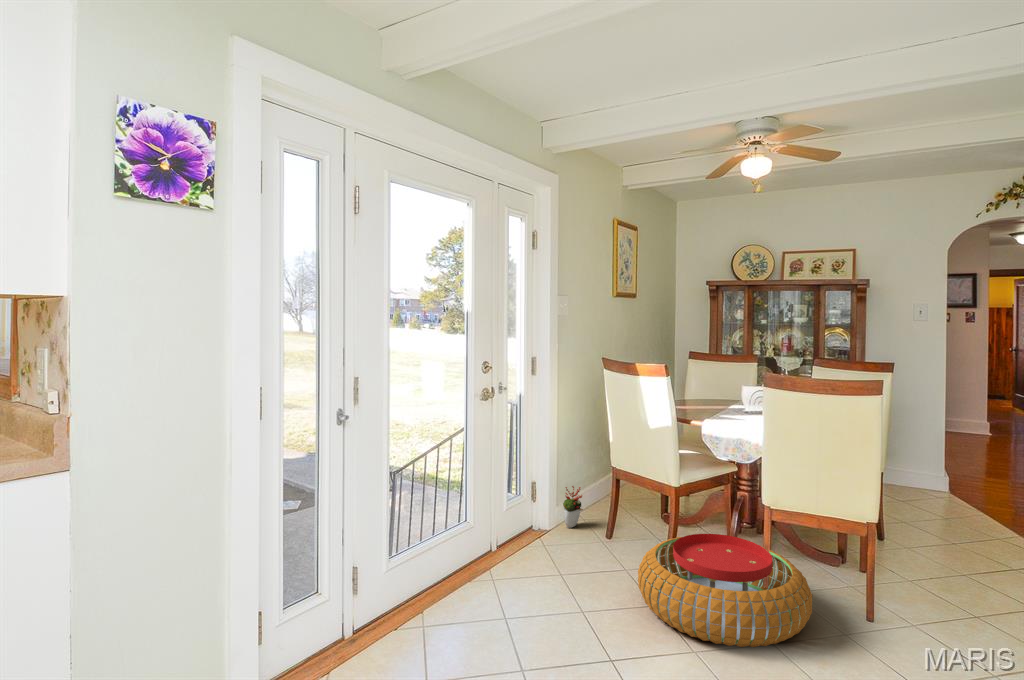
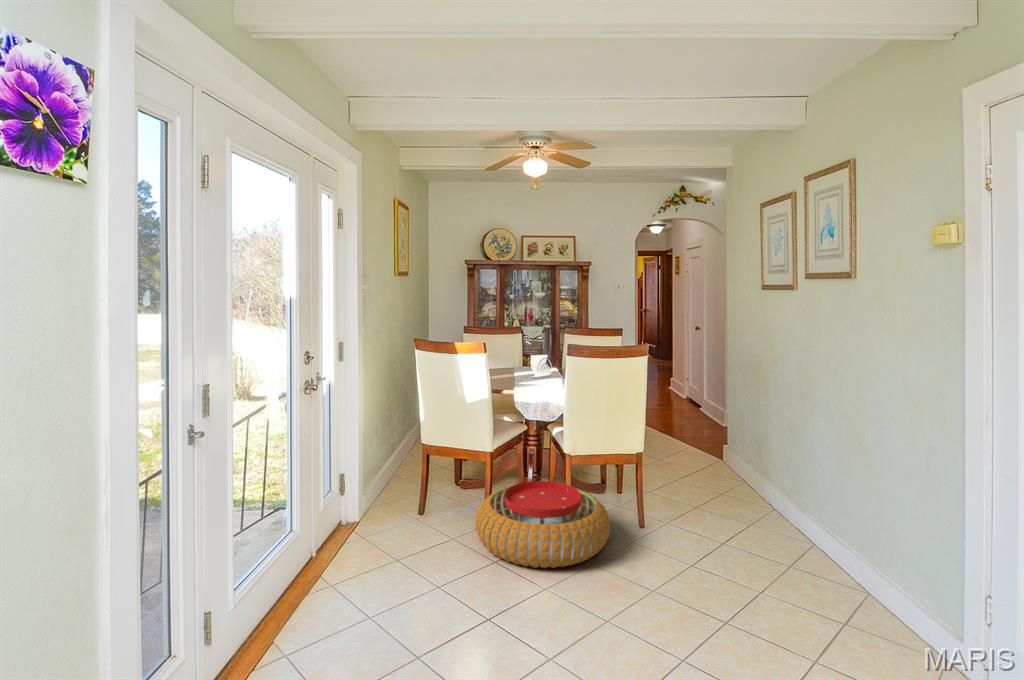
decorative plant: present [563,486,583,528] -> none [375,460,394,501]

